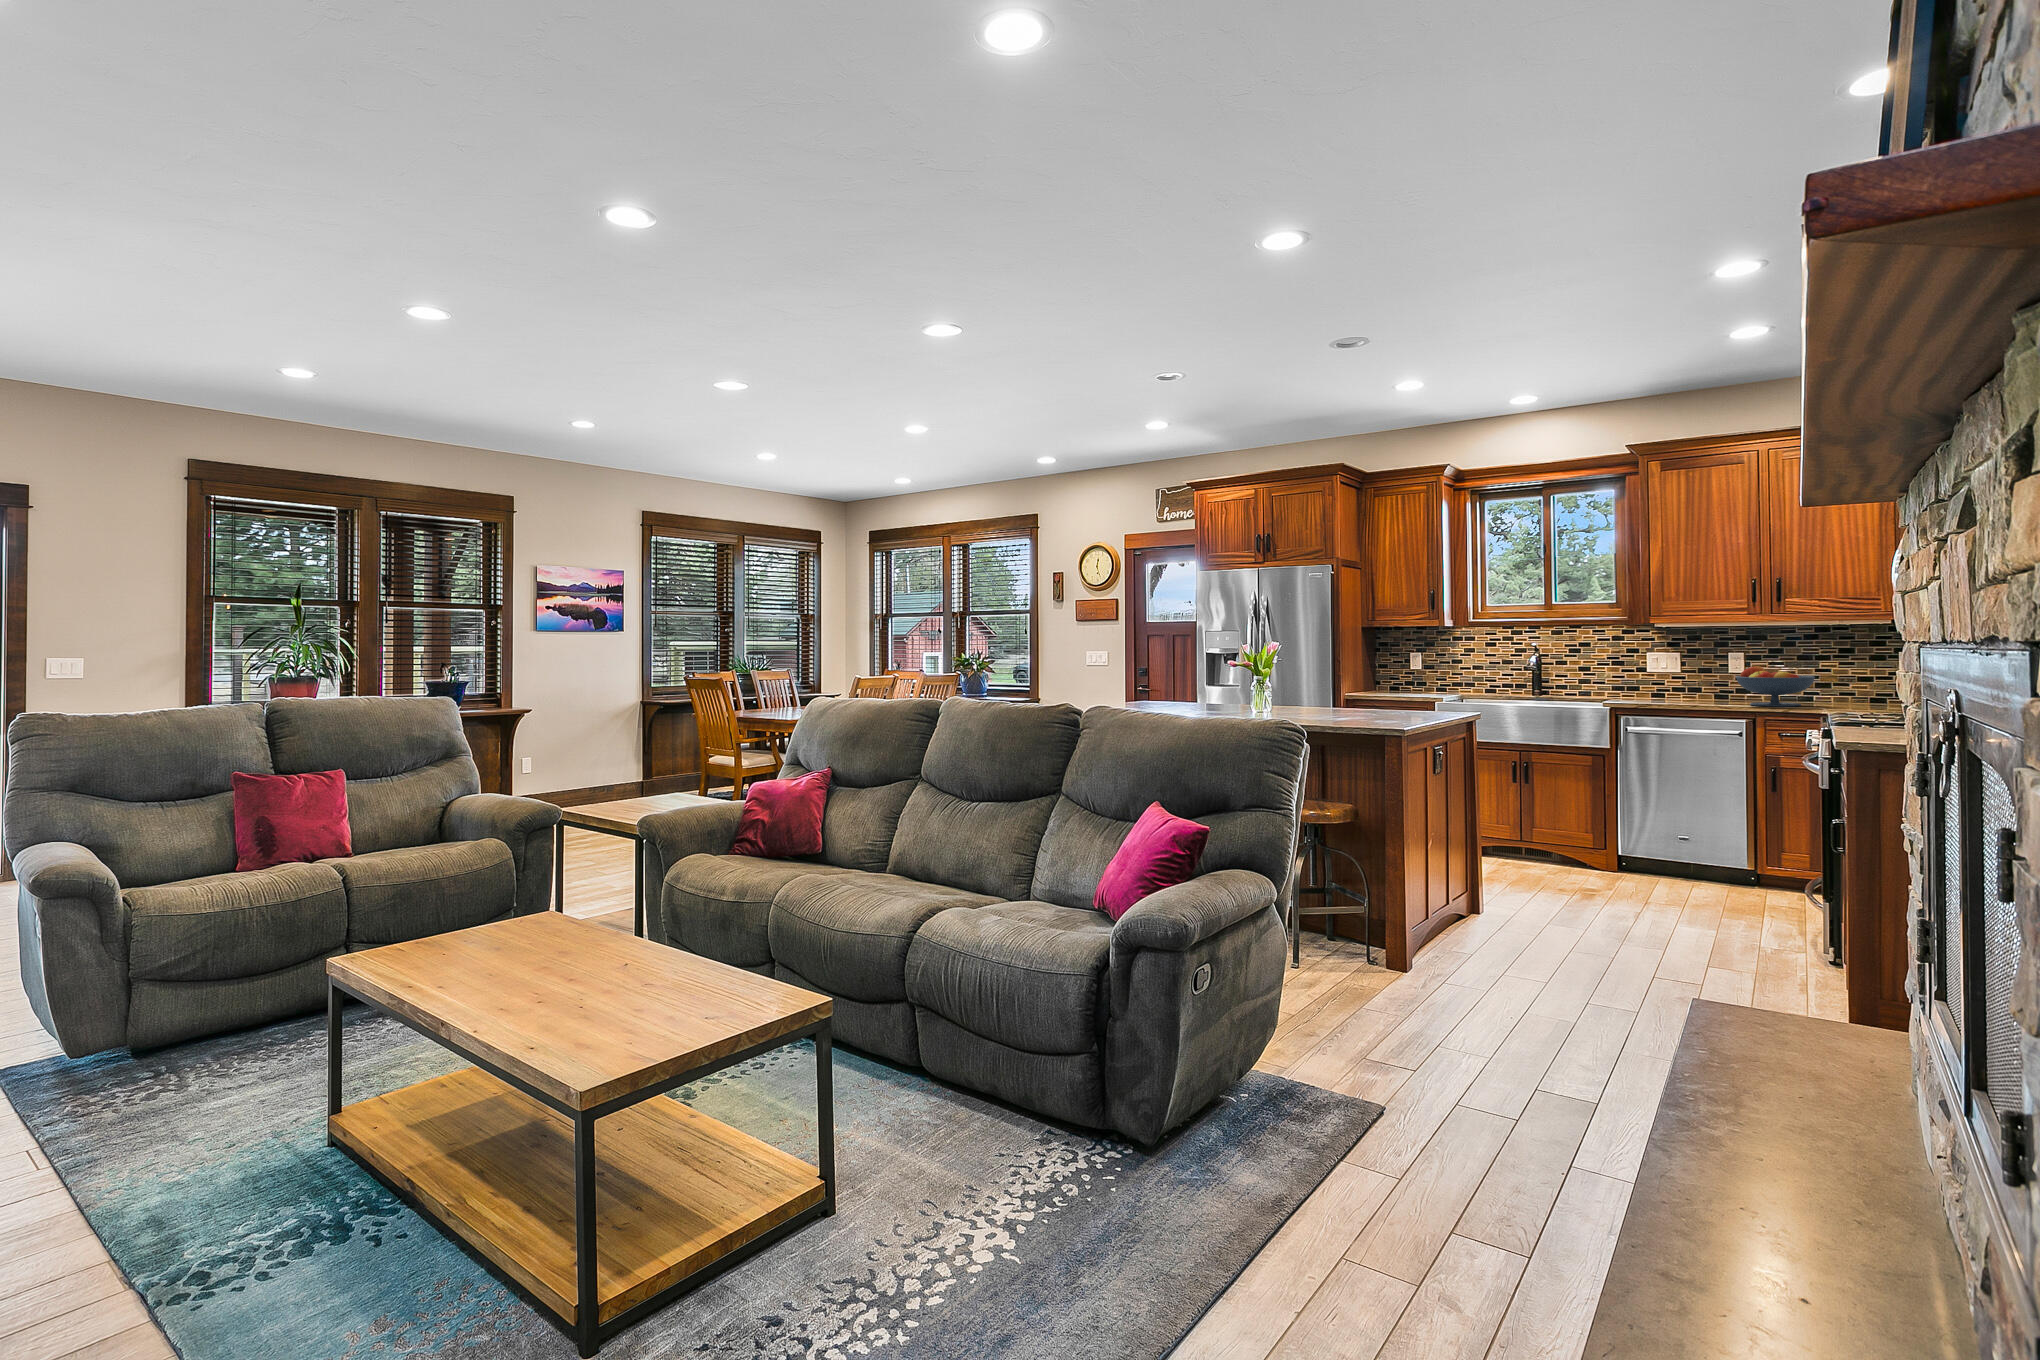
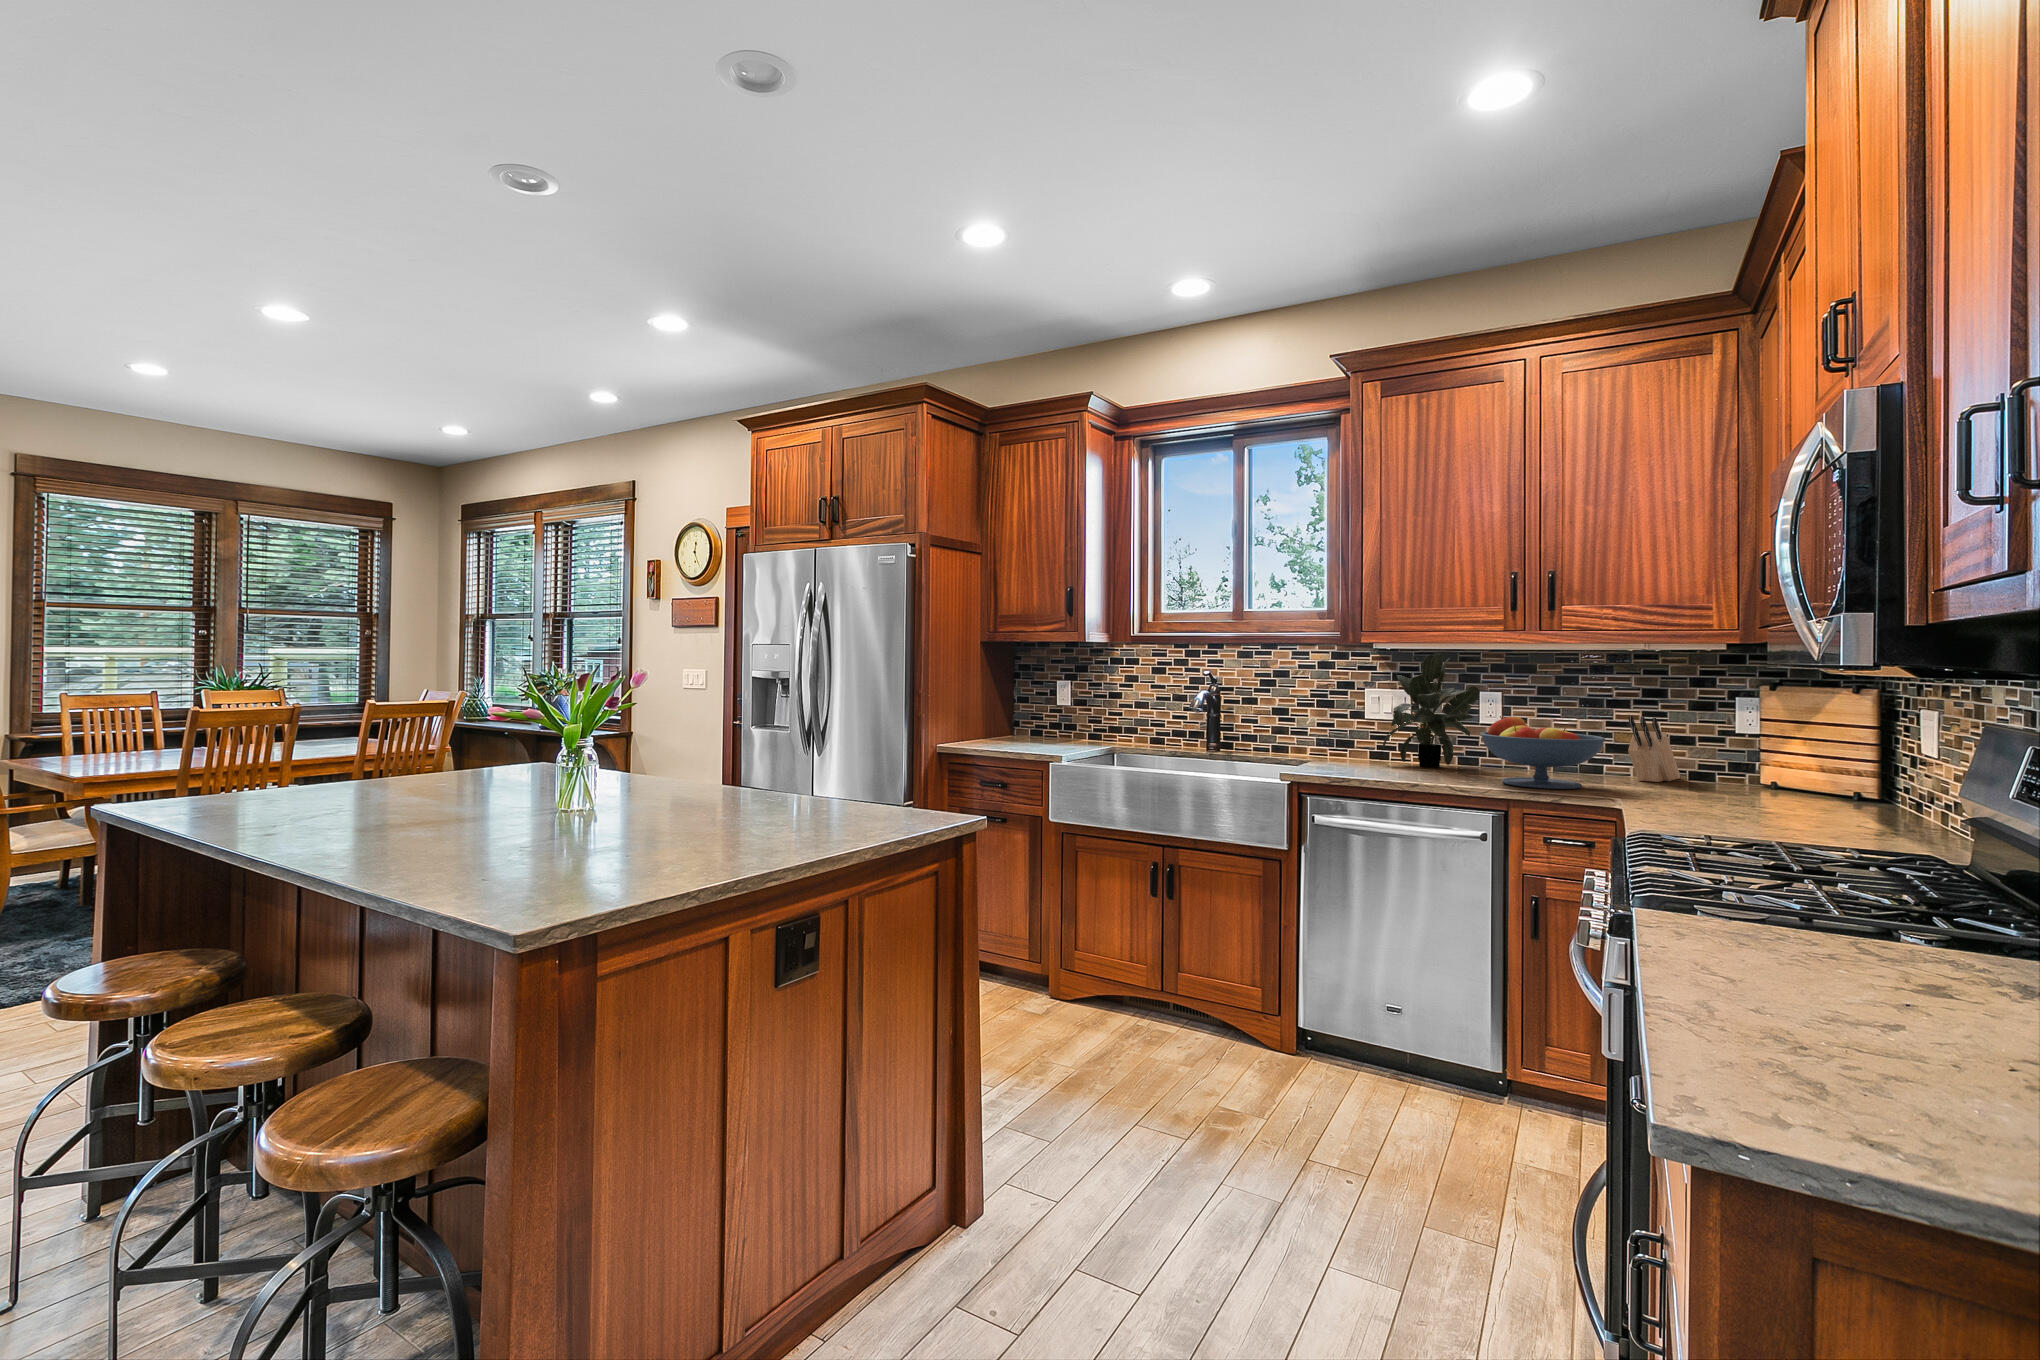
potted plant: none [1662,629,1729,701] -> present [1382,653,1480,767]
knife block: none [1830,664,1864,703] -> present [1628,716,1680,782]

